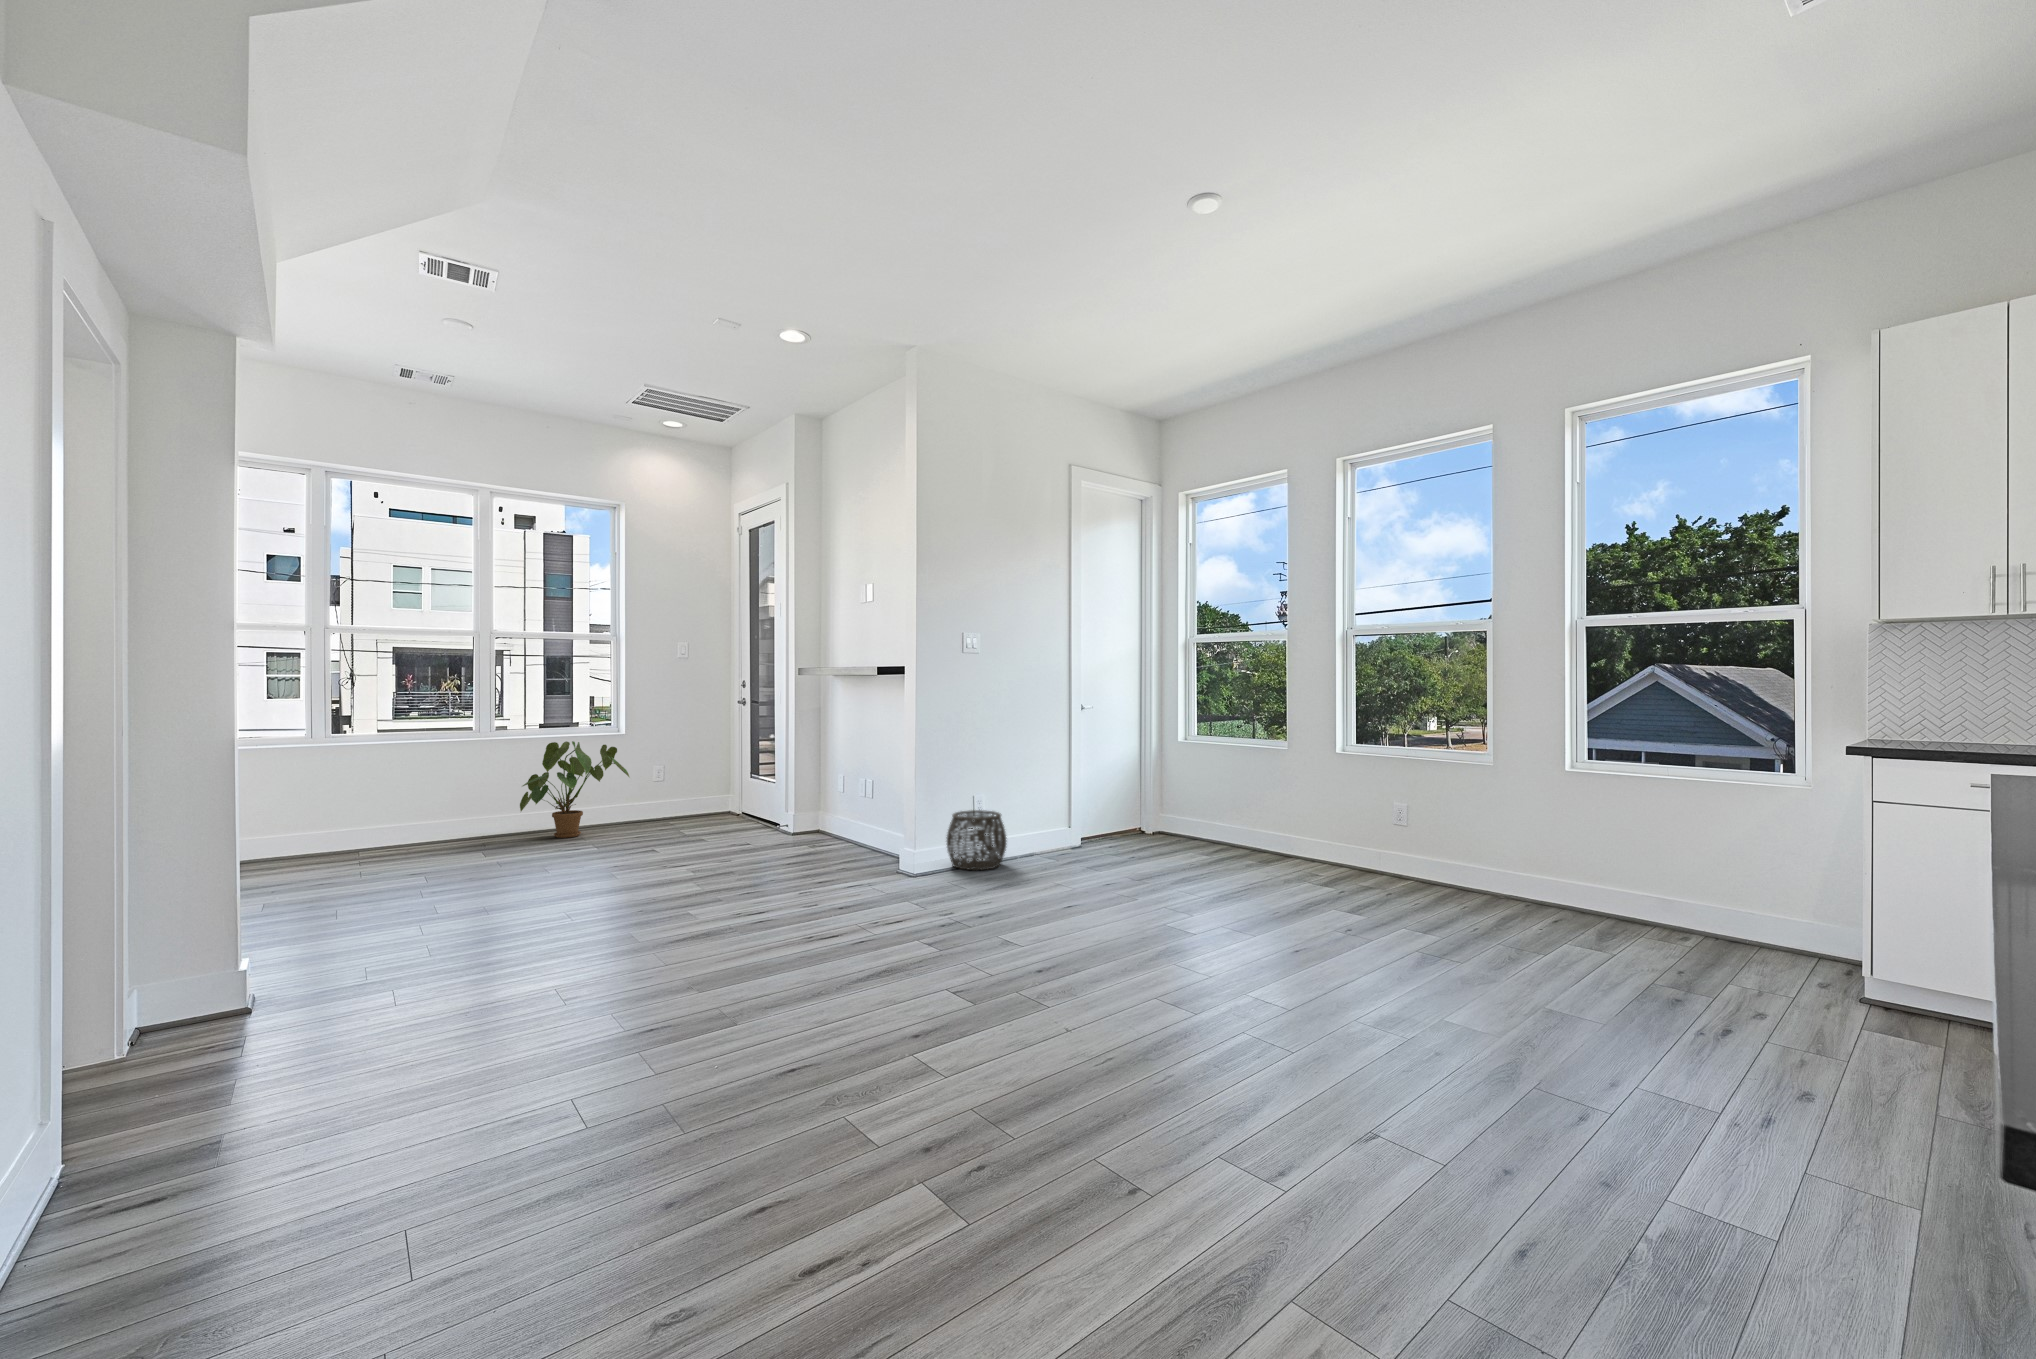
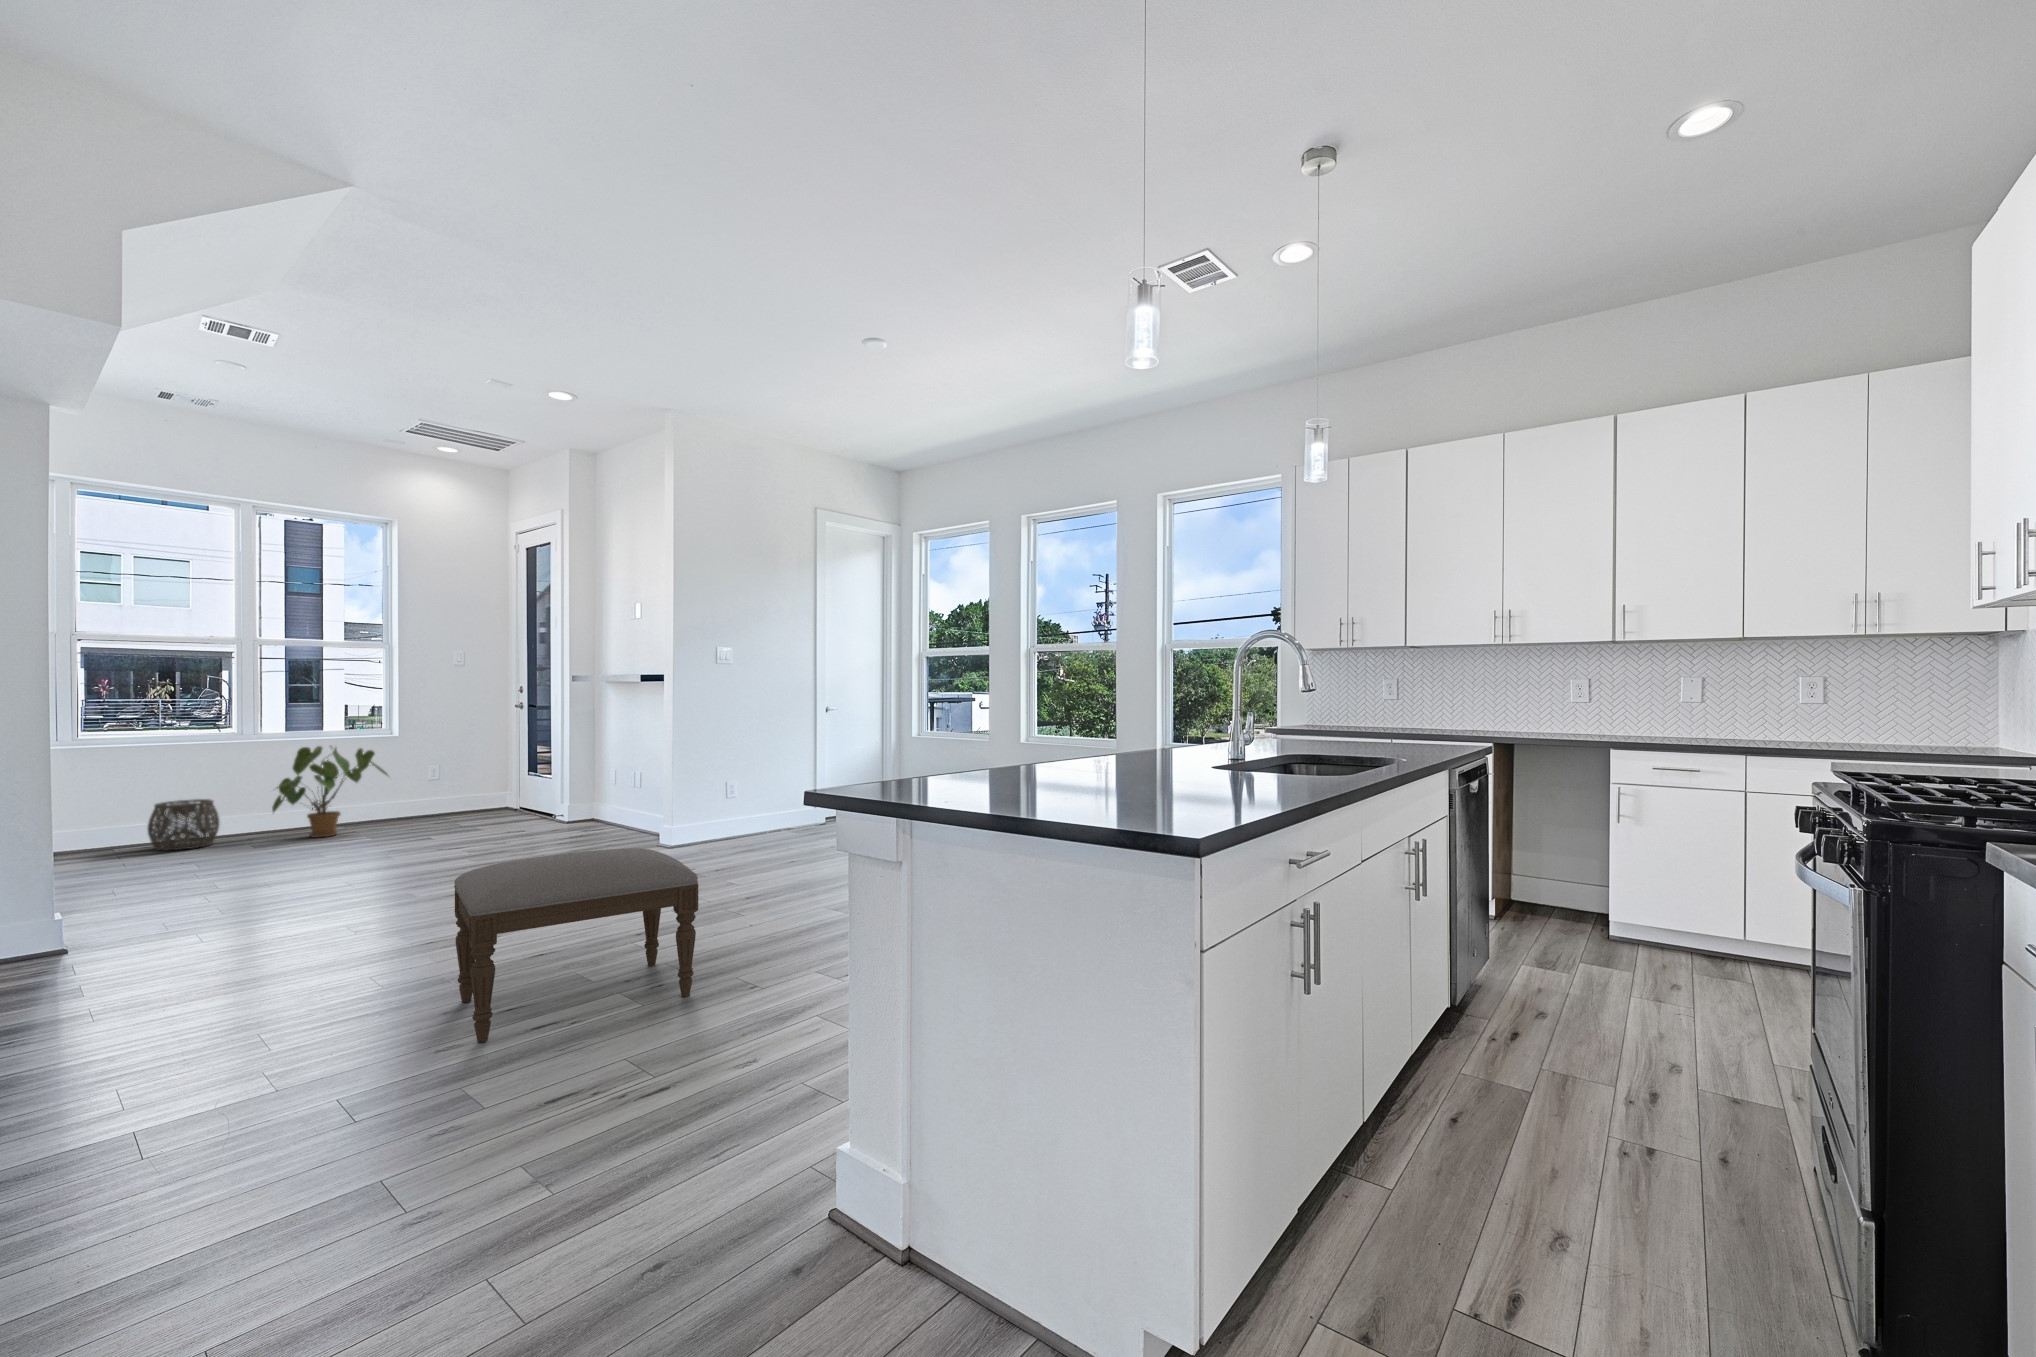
woven basket: present [946,810,1007,870] -> present [148,799,220,850]
ottoman: none [591,917,941,1251] -> present [454,848,698,1042]

